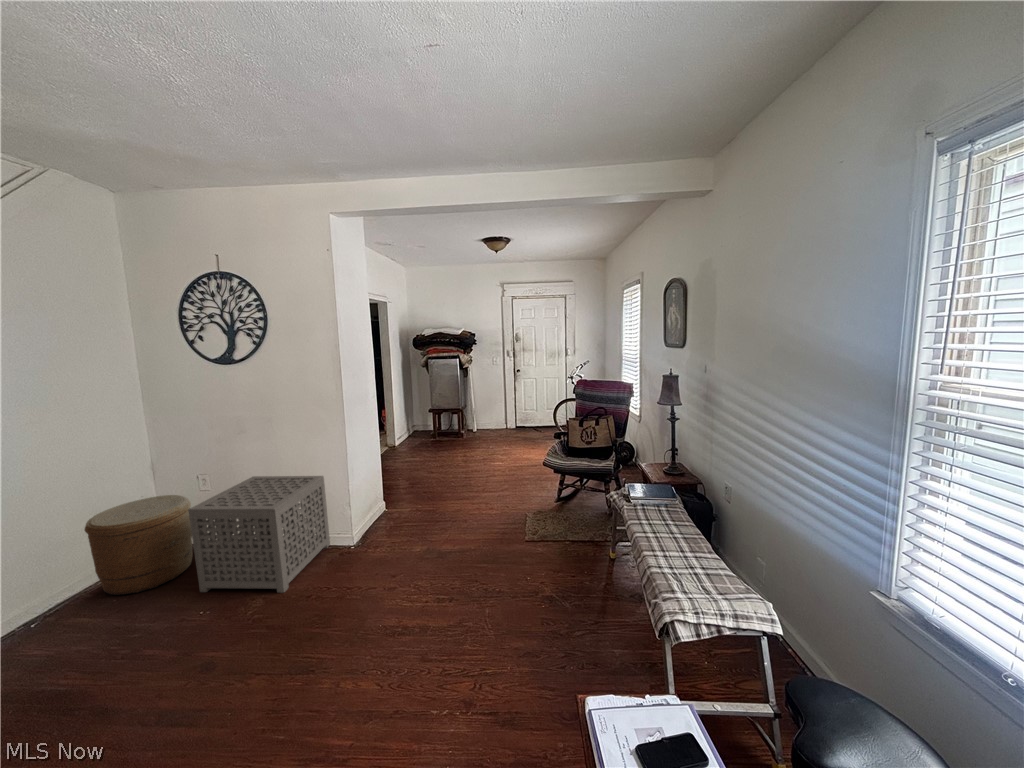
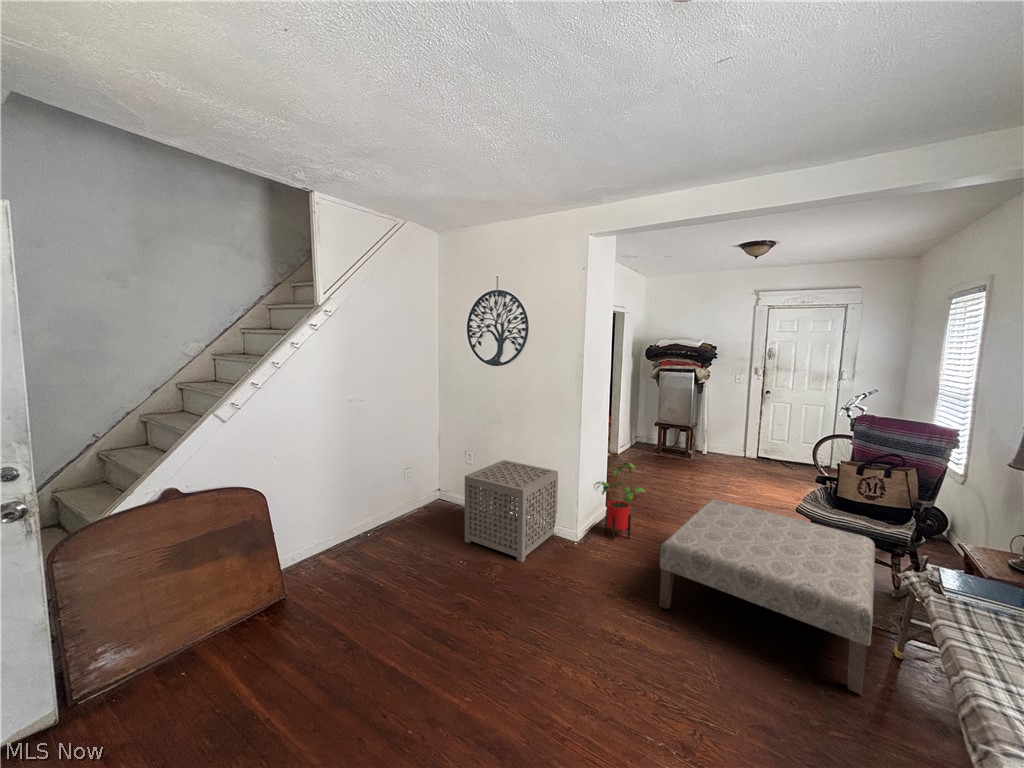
house plant: none [368,452,422,533] -> present [594,462,645,540]
ottoman: none [435,470,599,604] -> present [659,499,875,695]
woven basket: present [85,495,193,595] -> none [405,461,462,530]

